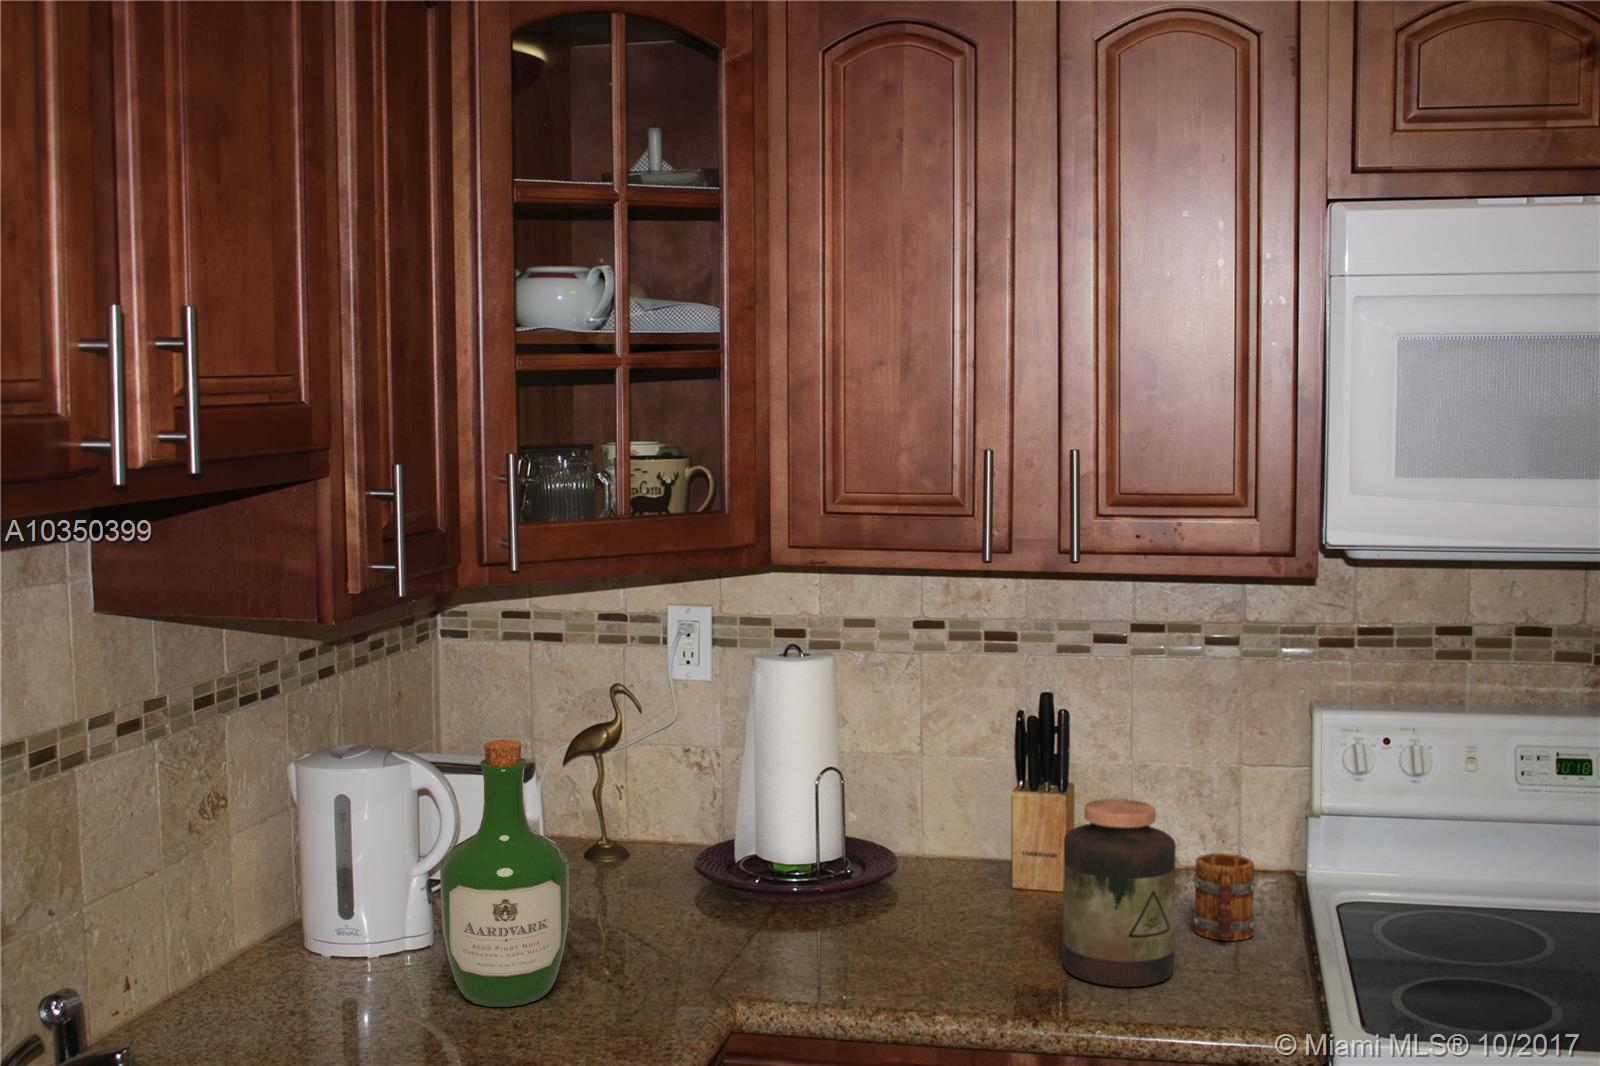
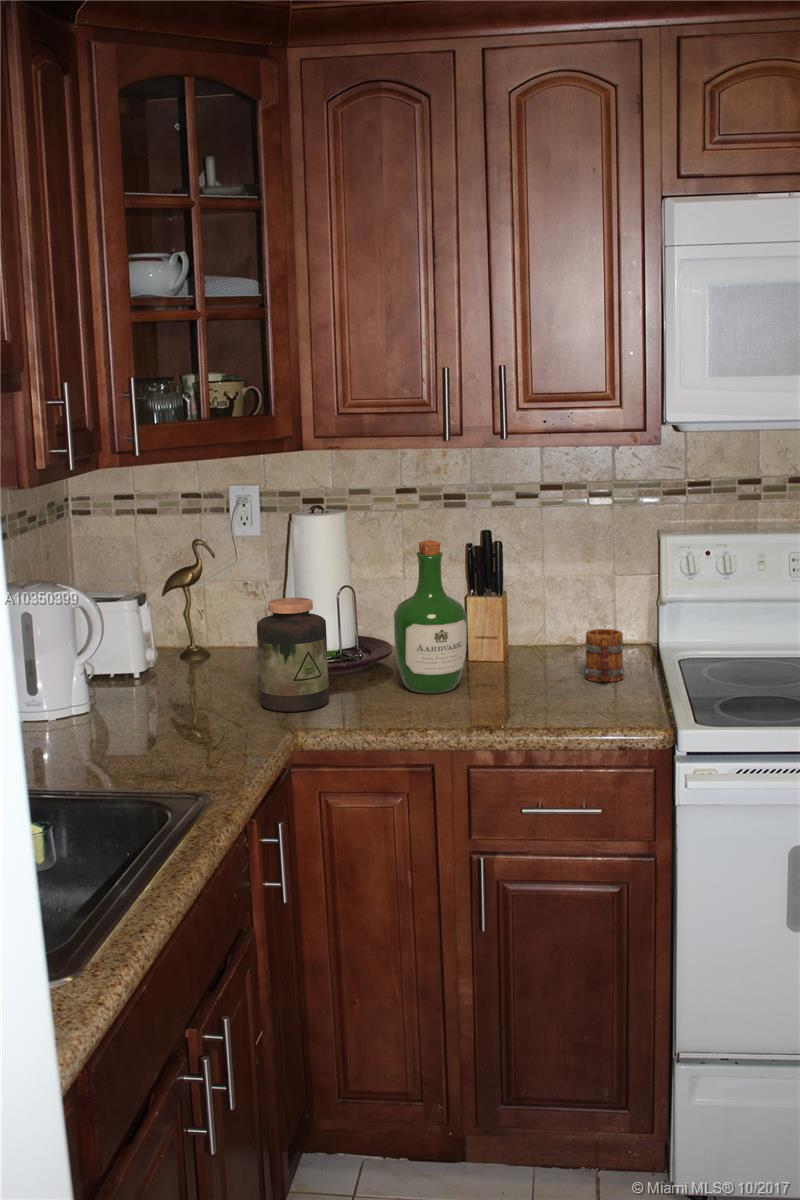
wine bottle: present [440,739,569,1007] -> present [394,540,467,694]
jar: present [1063,799,1176,987] -> present [257,598,329,712]

